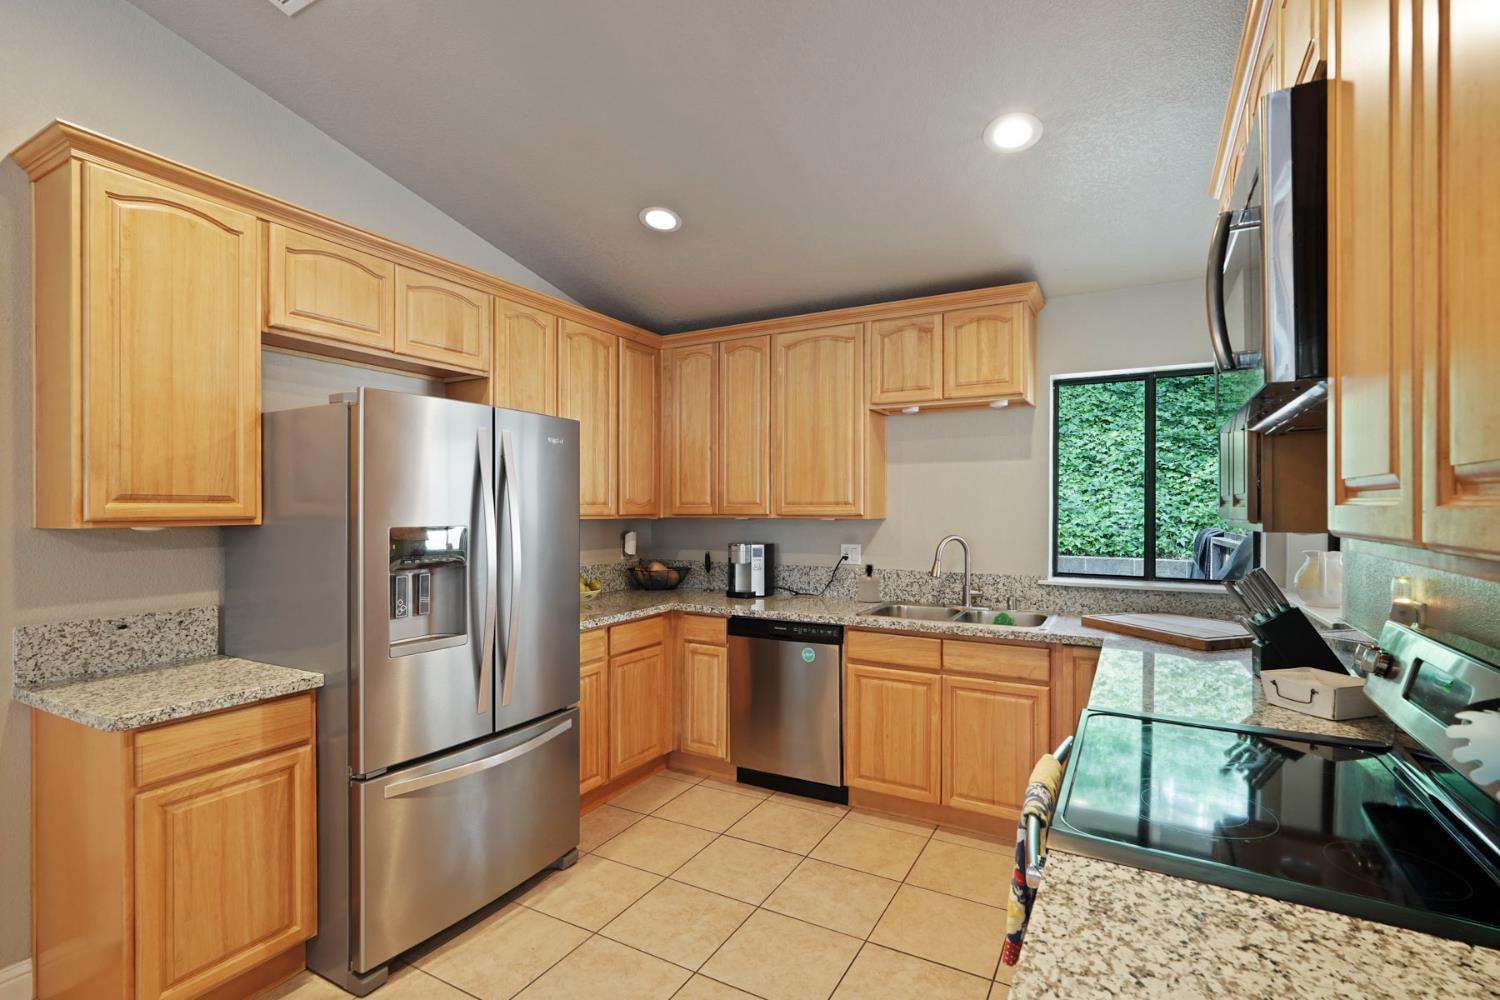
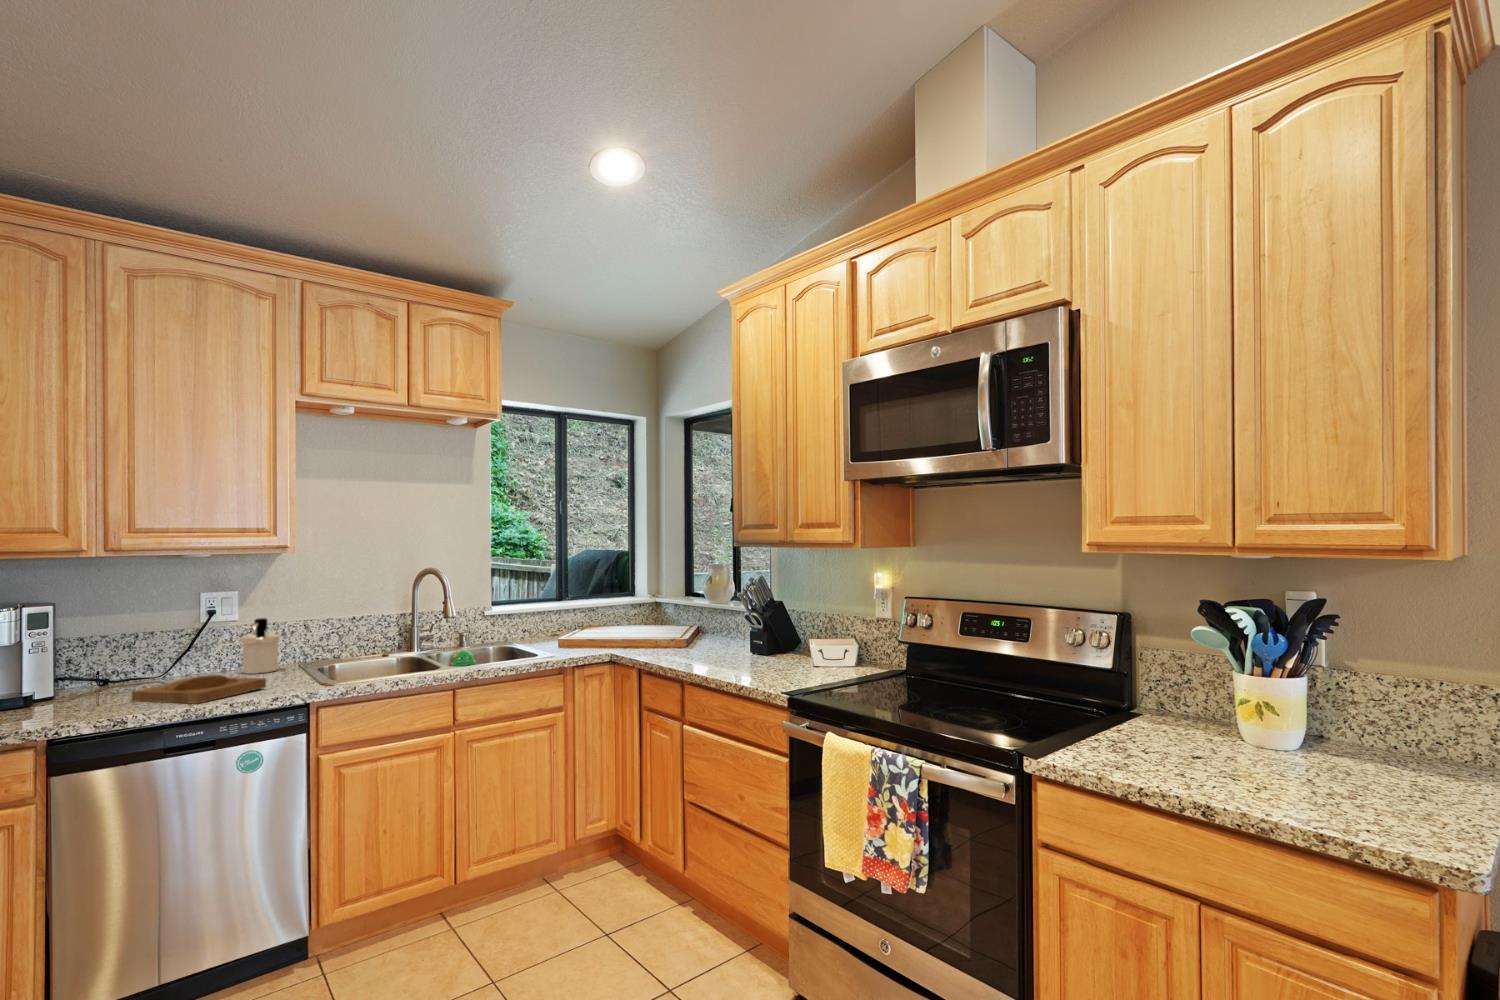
tray: none [773,595,834,611] -> present [132,675,266,704]

